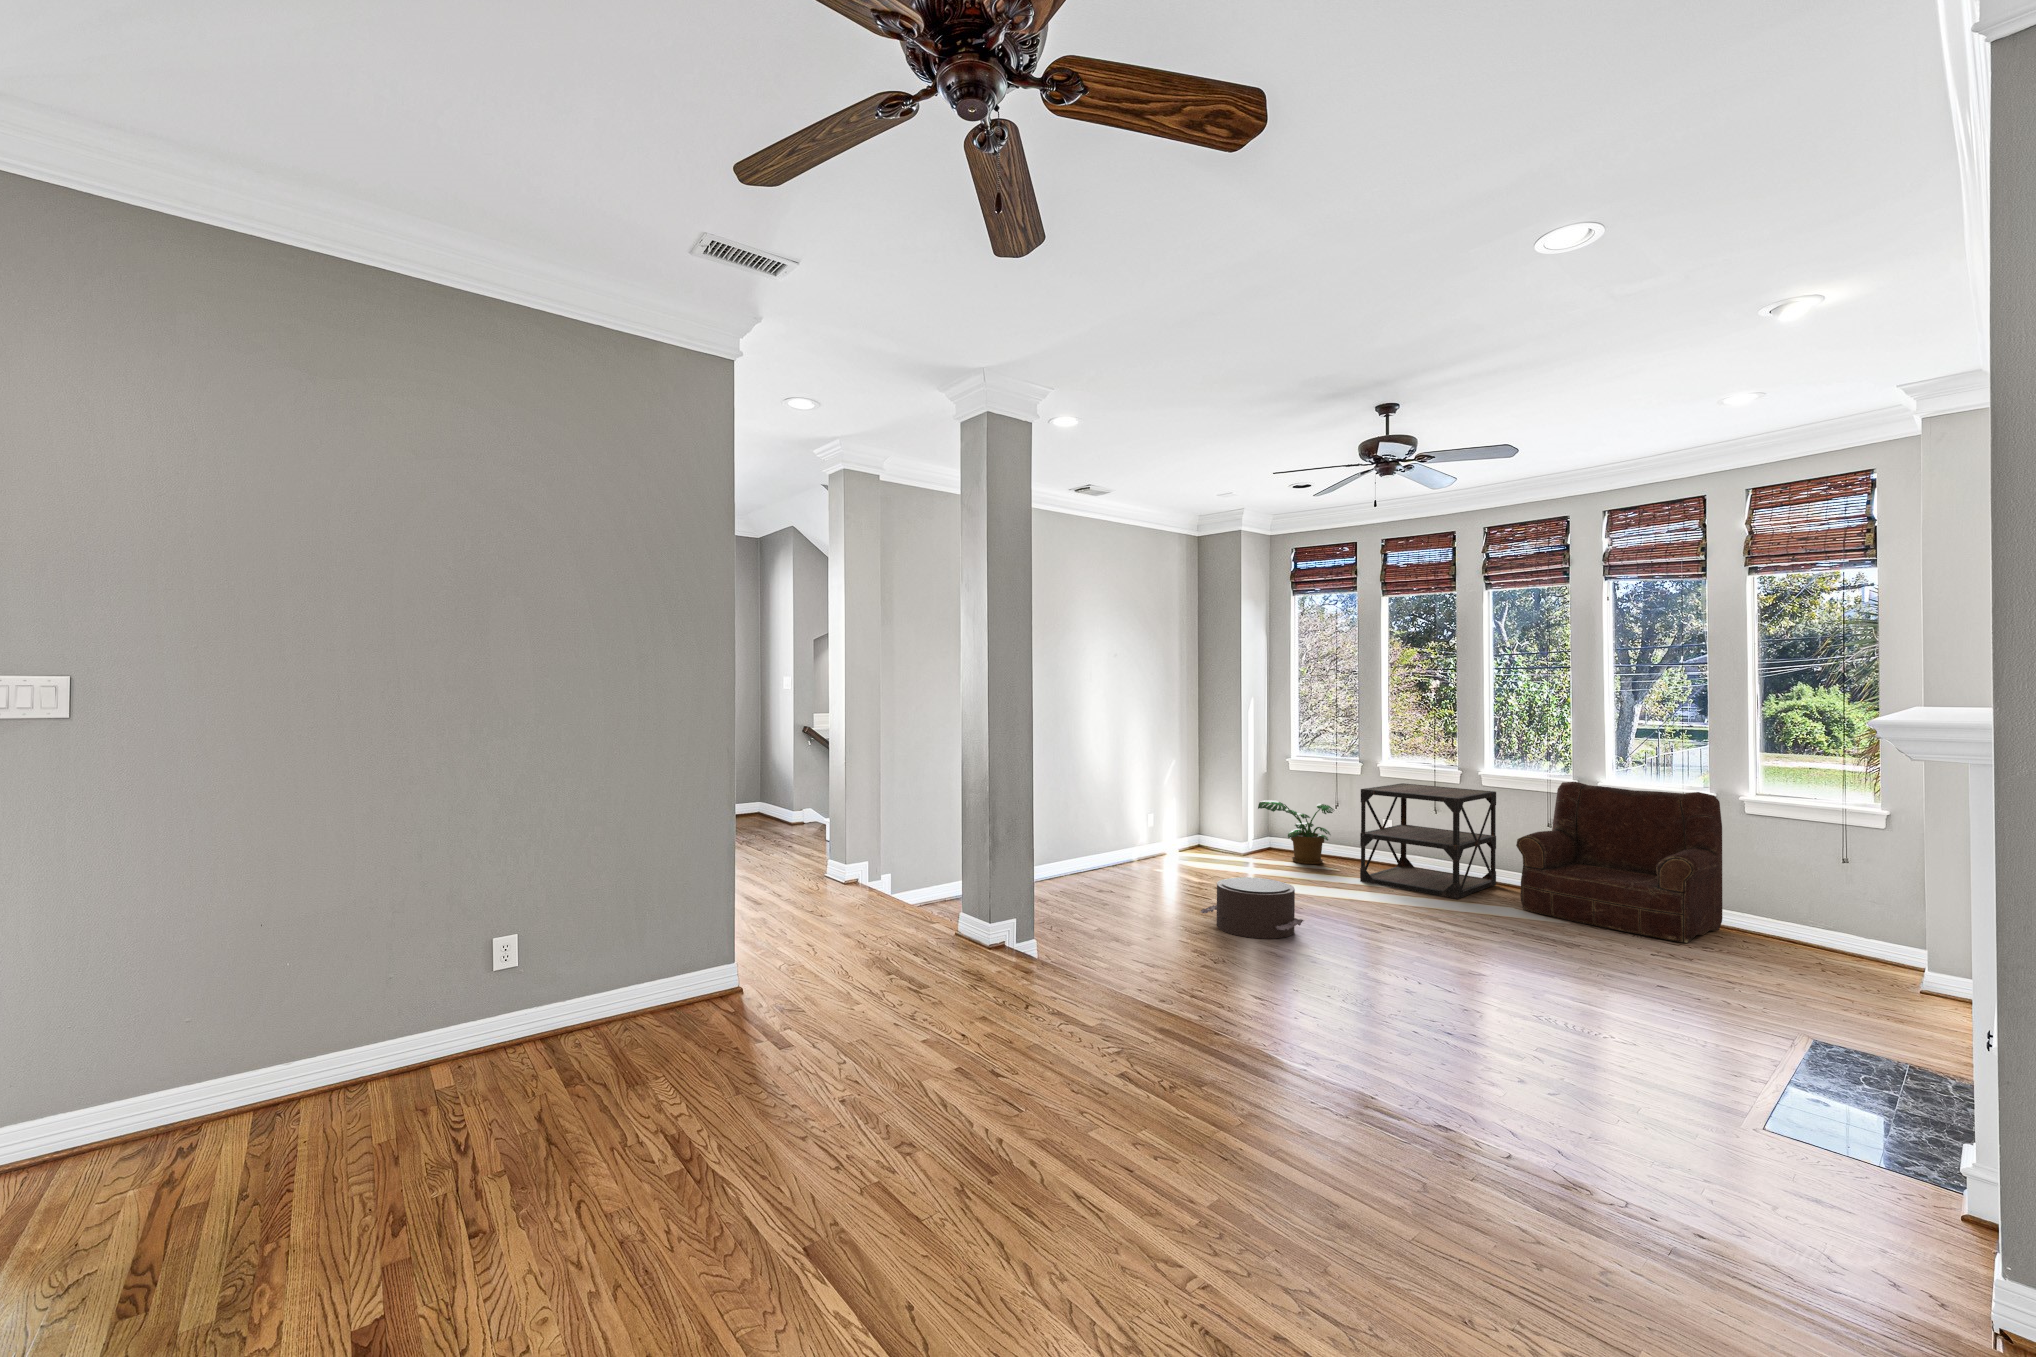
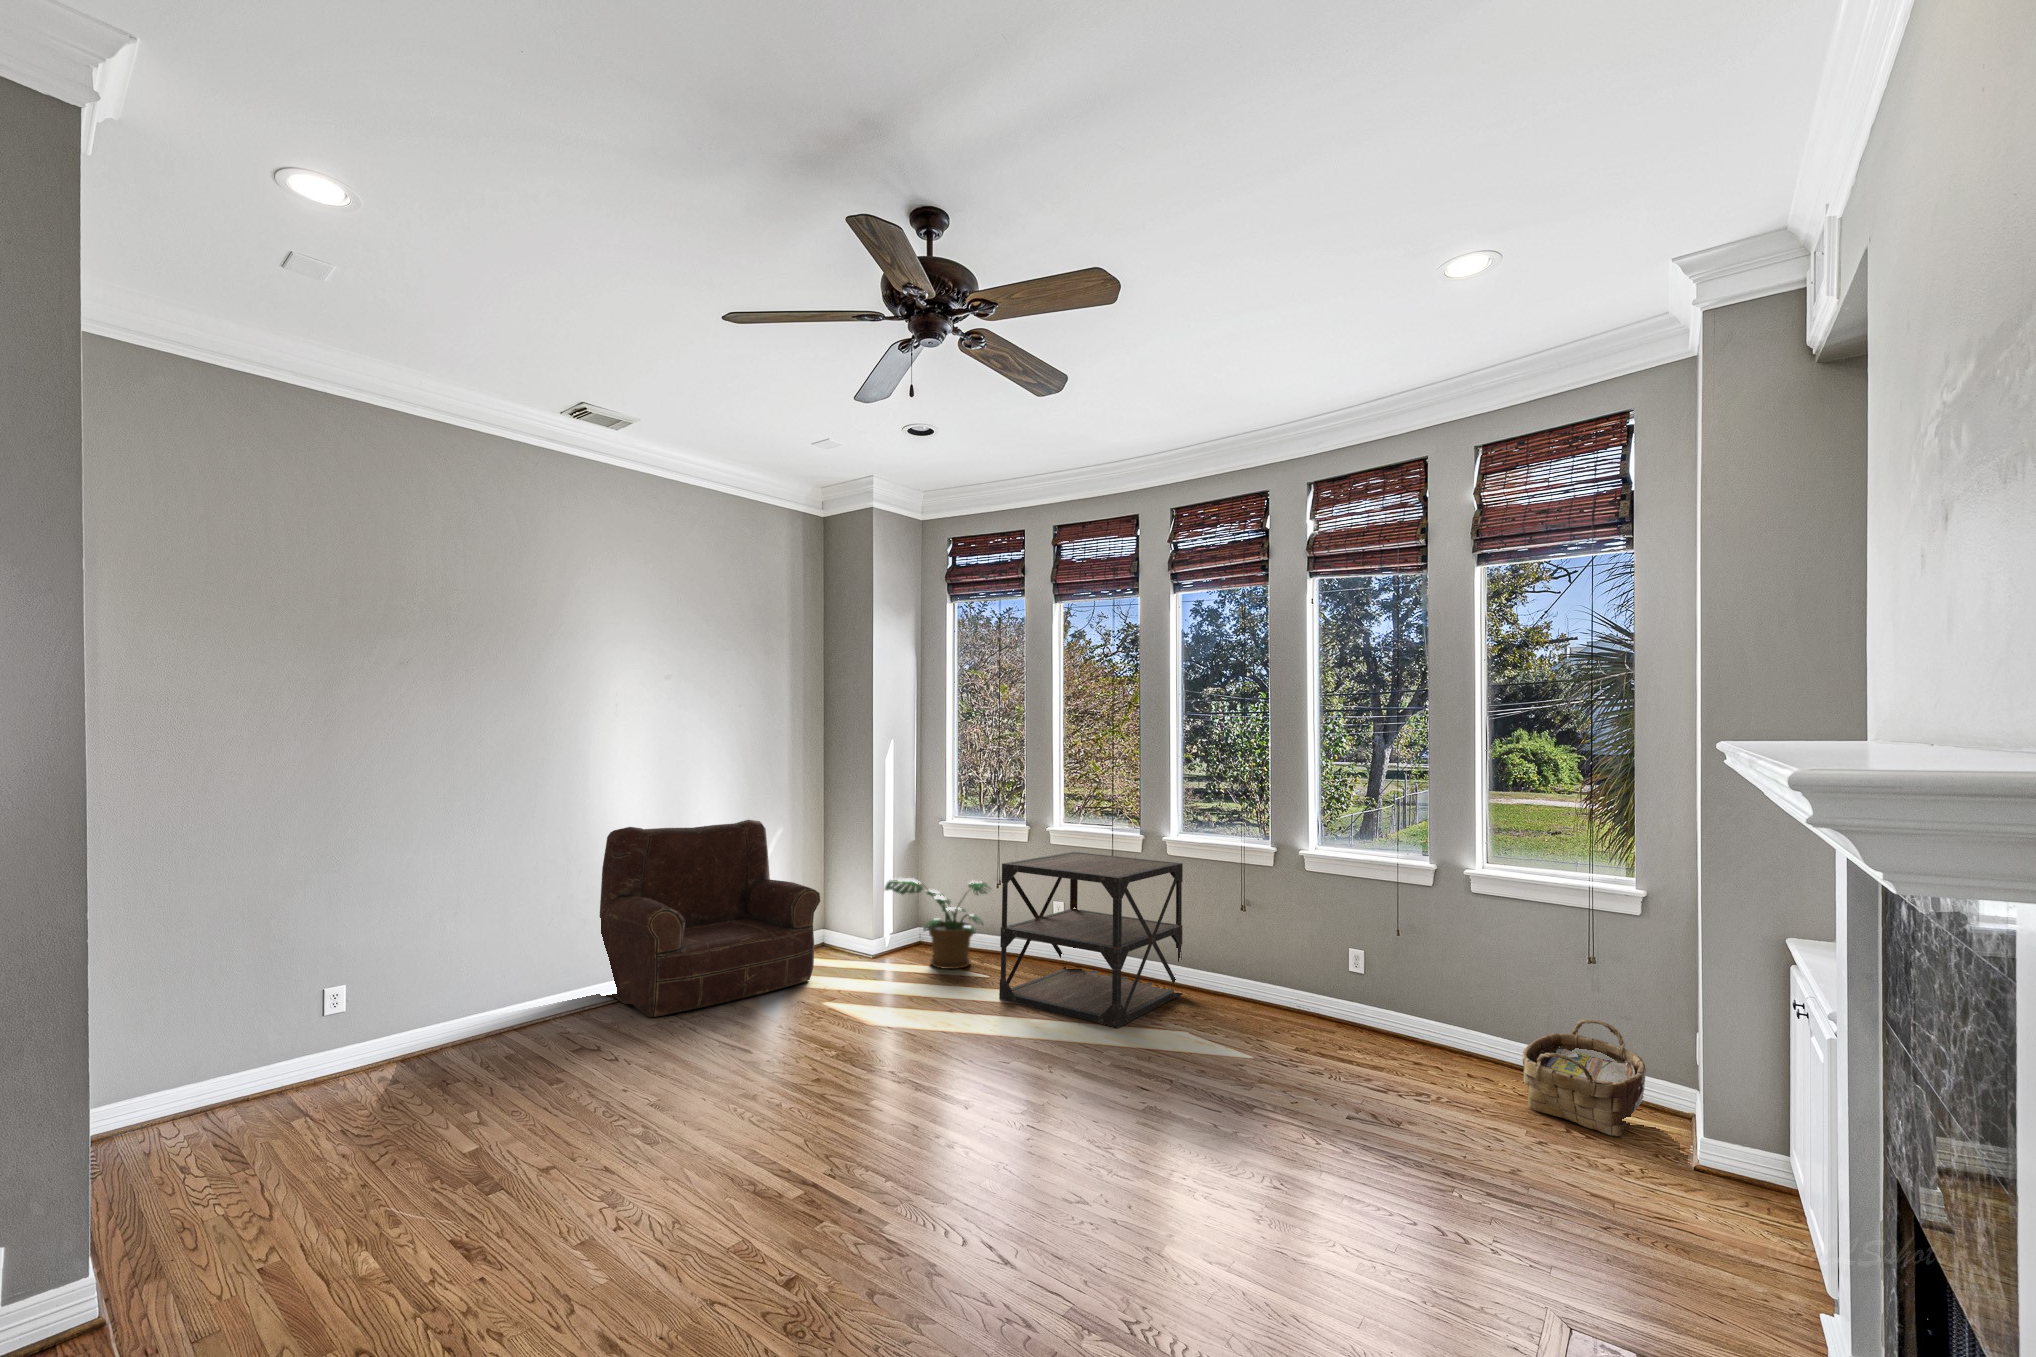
armchair: present [1516,782,1722,943] -> present [600,820,820,1018]
pouf: present [1200,877,1304,939] -> none [637,1032,812,1164]
woven basket: none [1772,896,1866,964] -> present [1522,1019,1646,1136]

